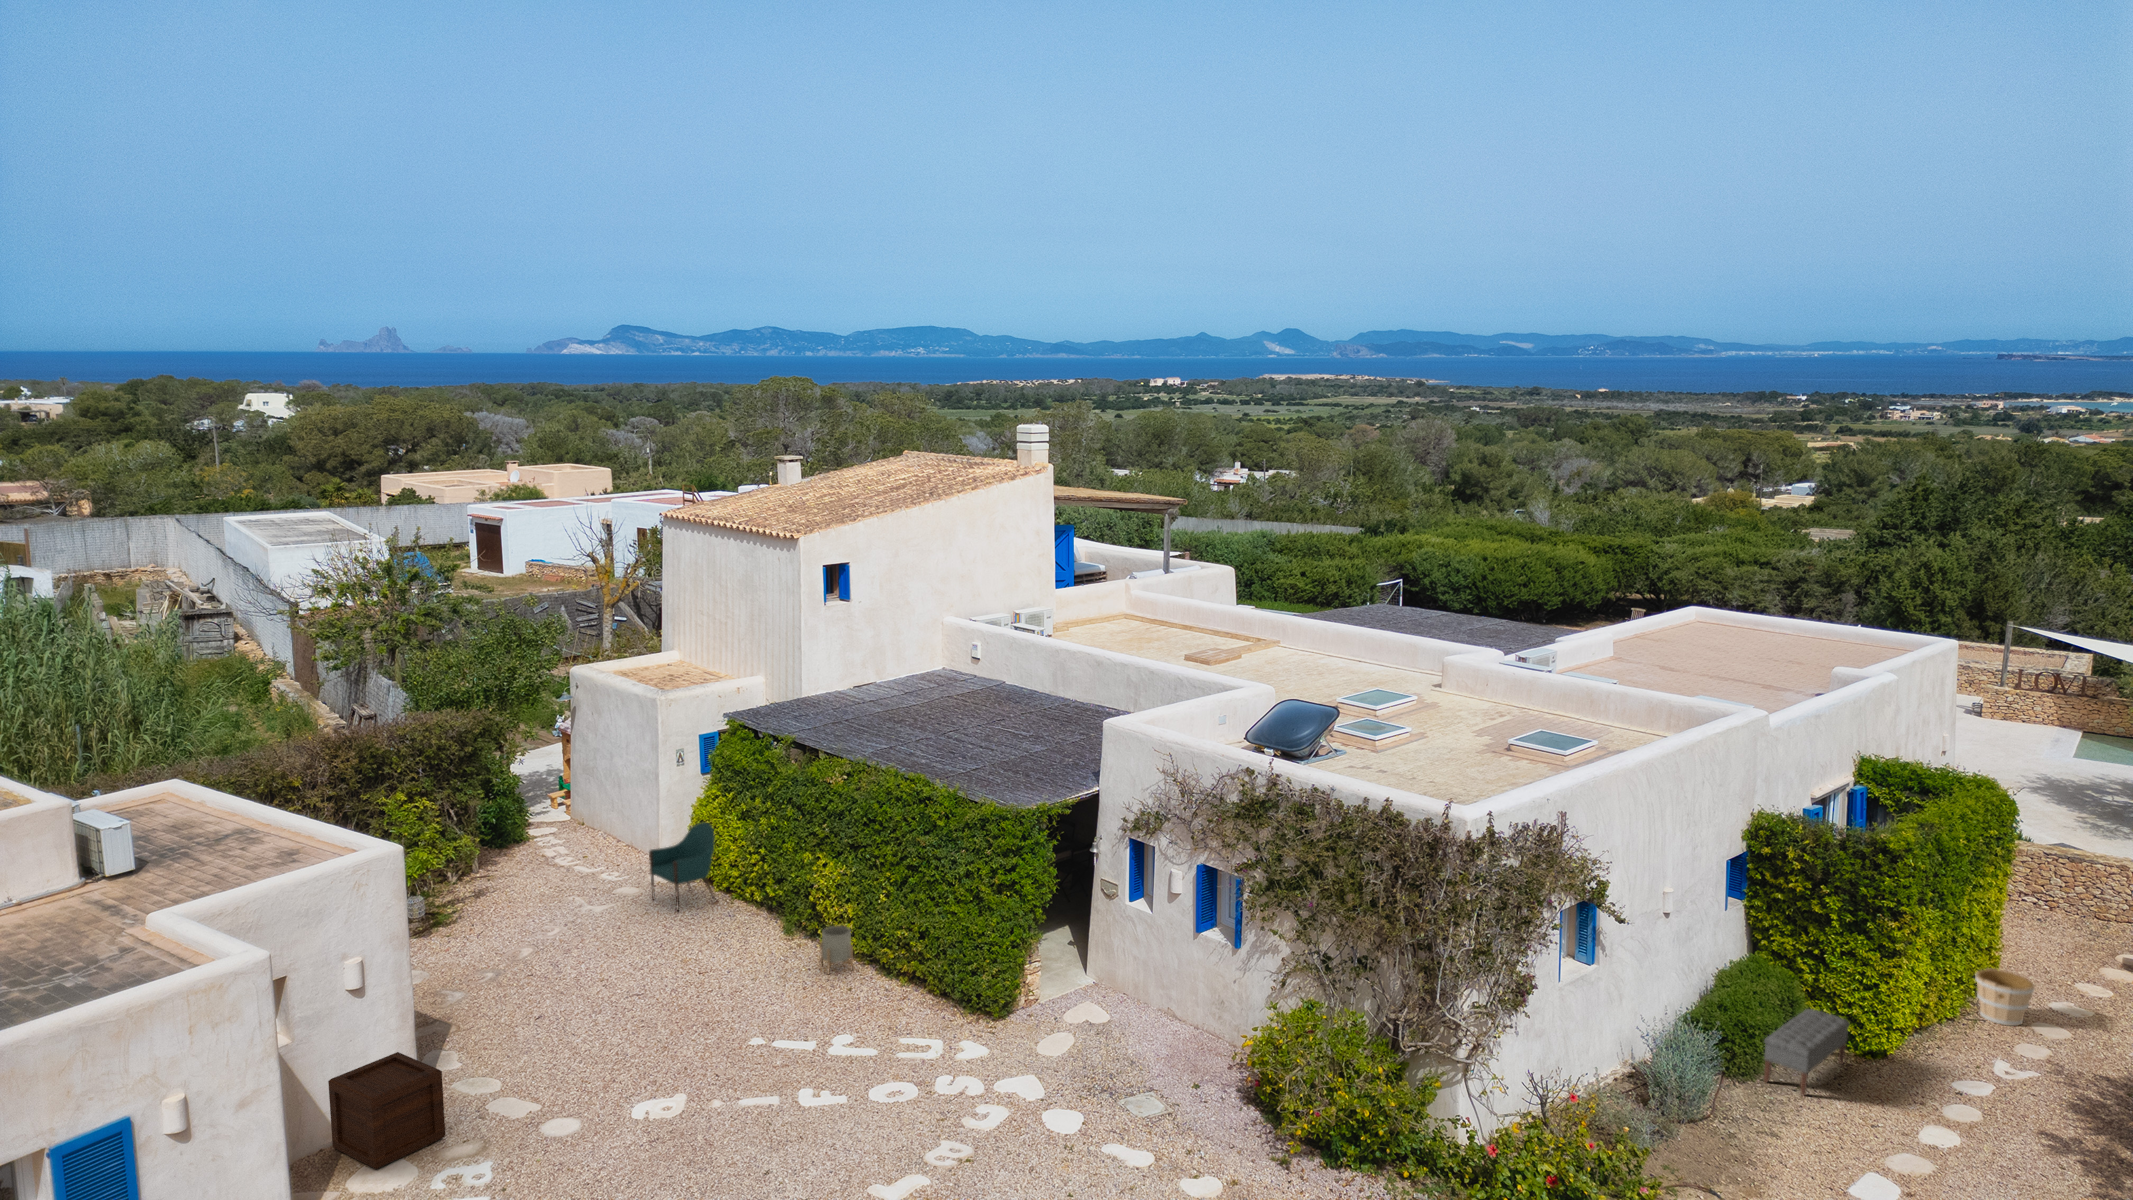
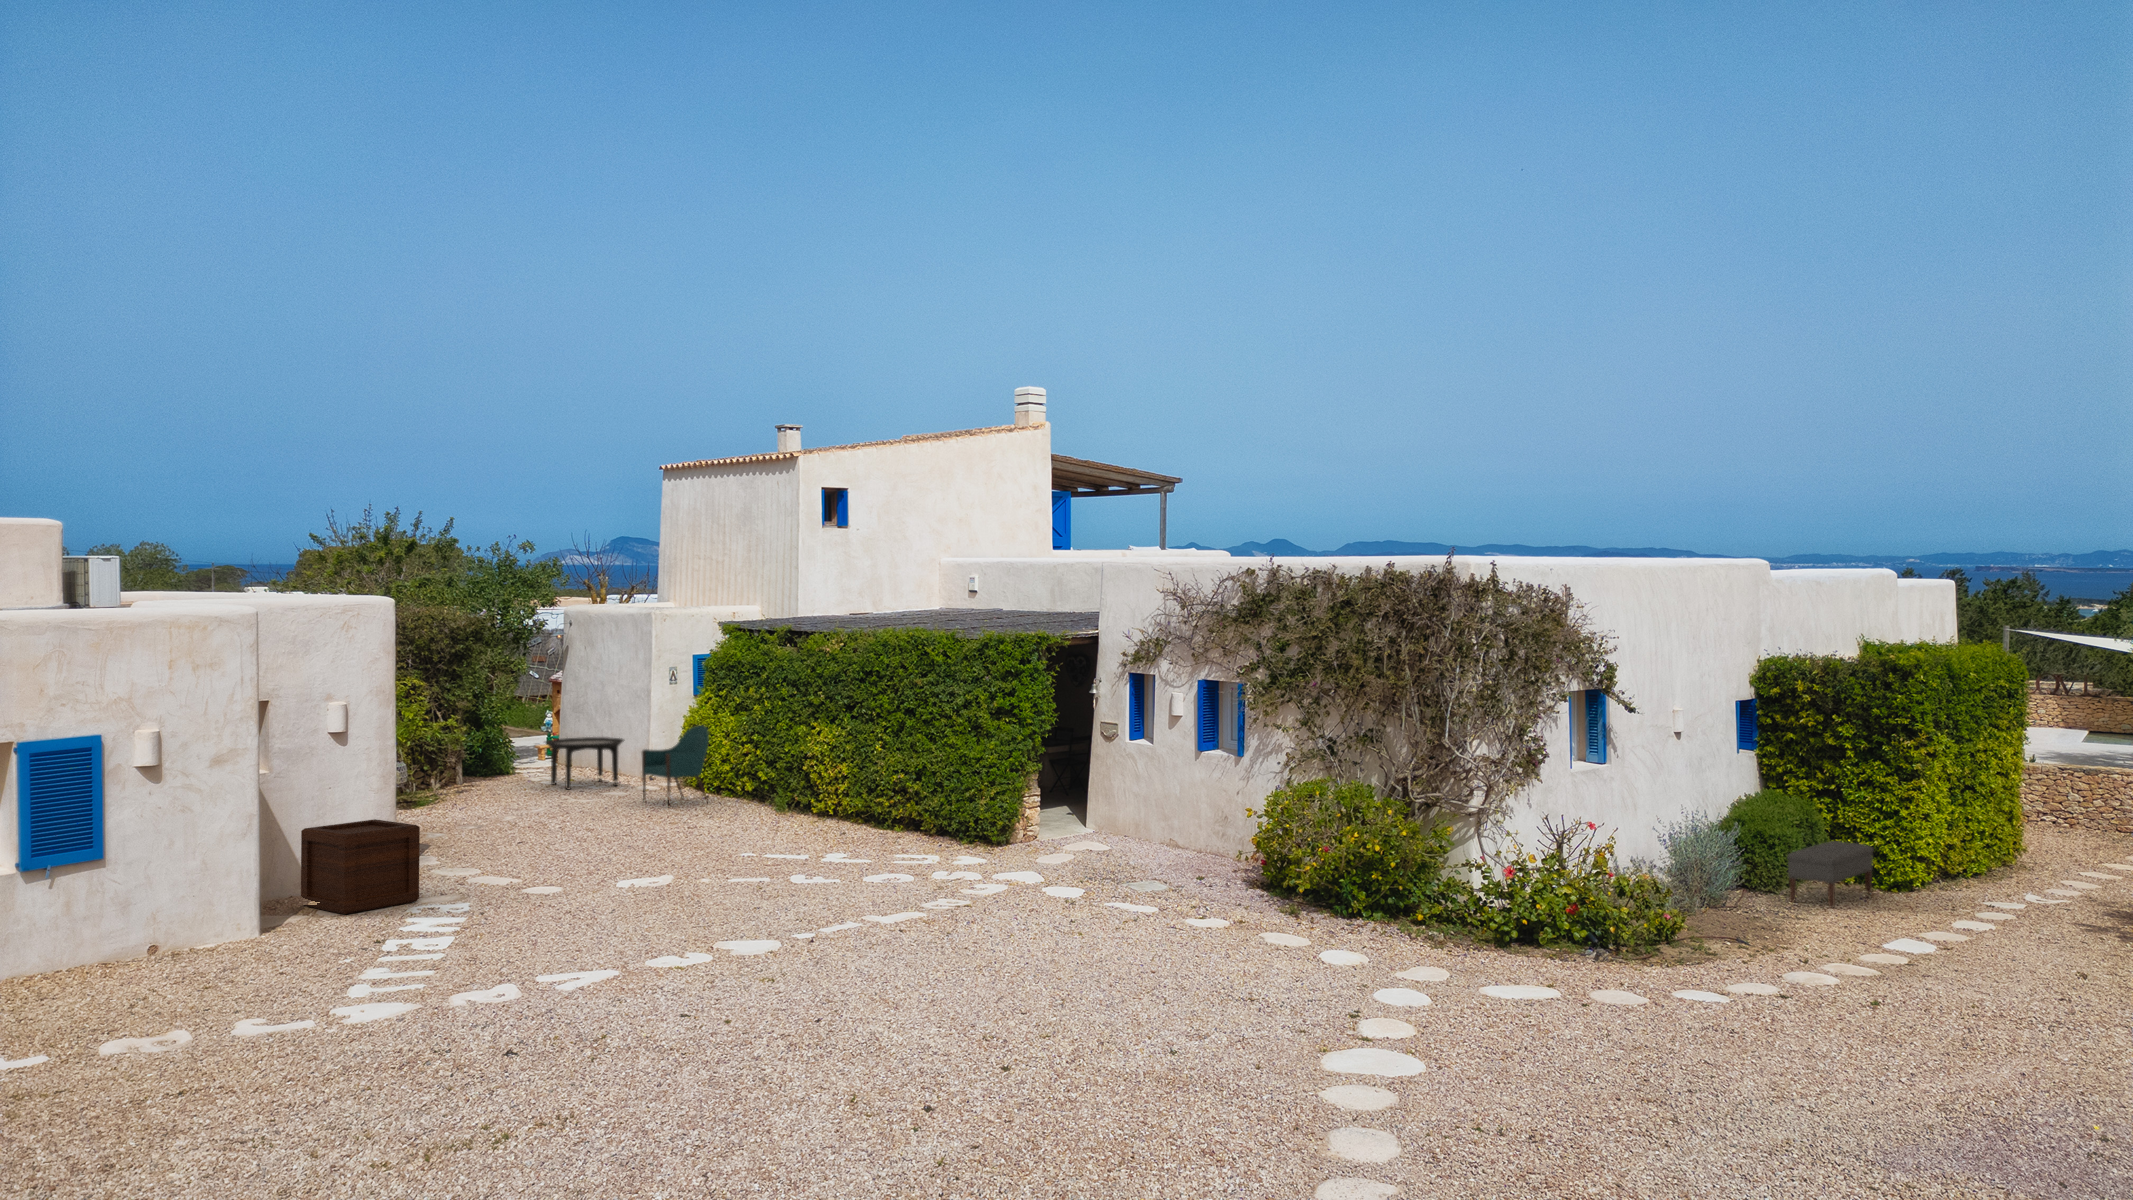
round table: none [551,805,631,869] -> present [545,737,624,789]
planter: present [820,926,853,974] -> none [814,789,847,834]
wooden bucket: present [1975,968,2035,1026] -> none [1998,827,2061,878]

